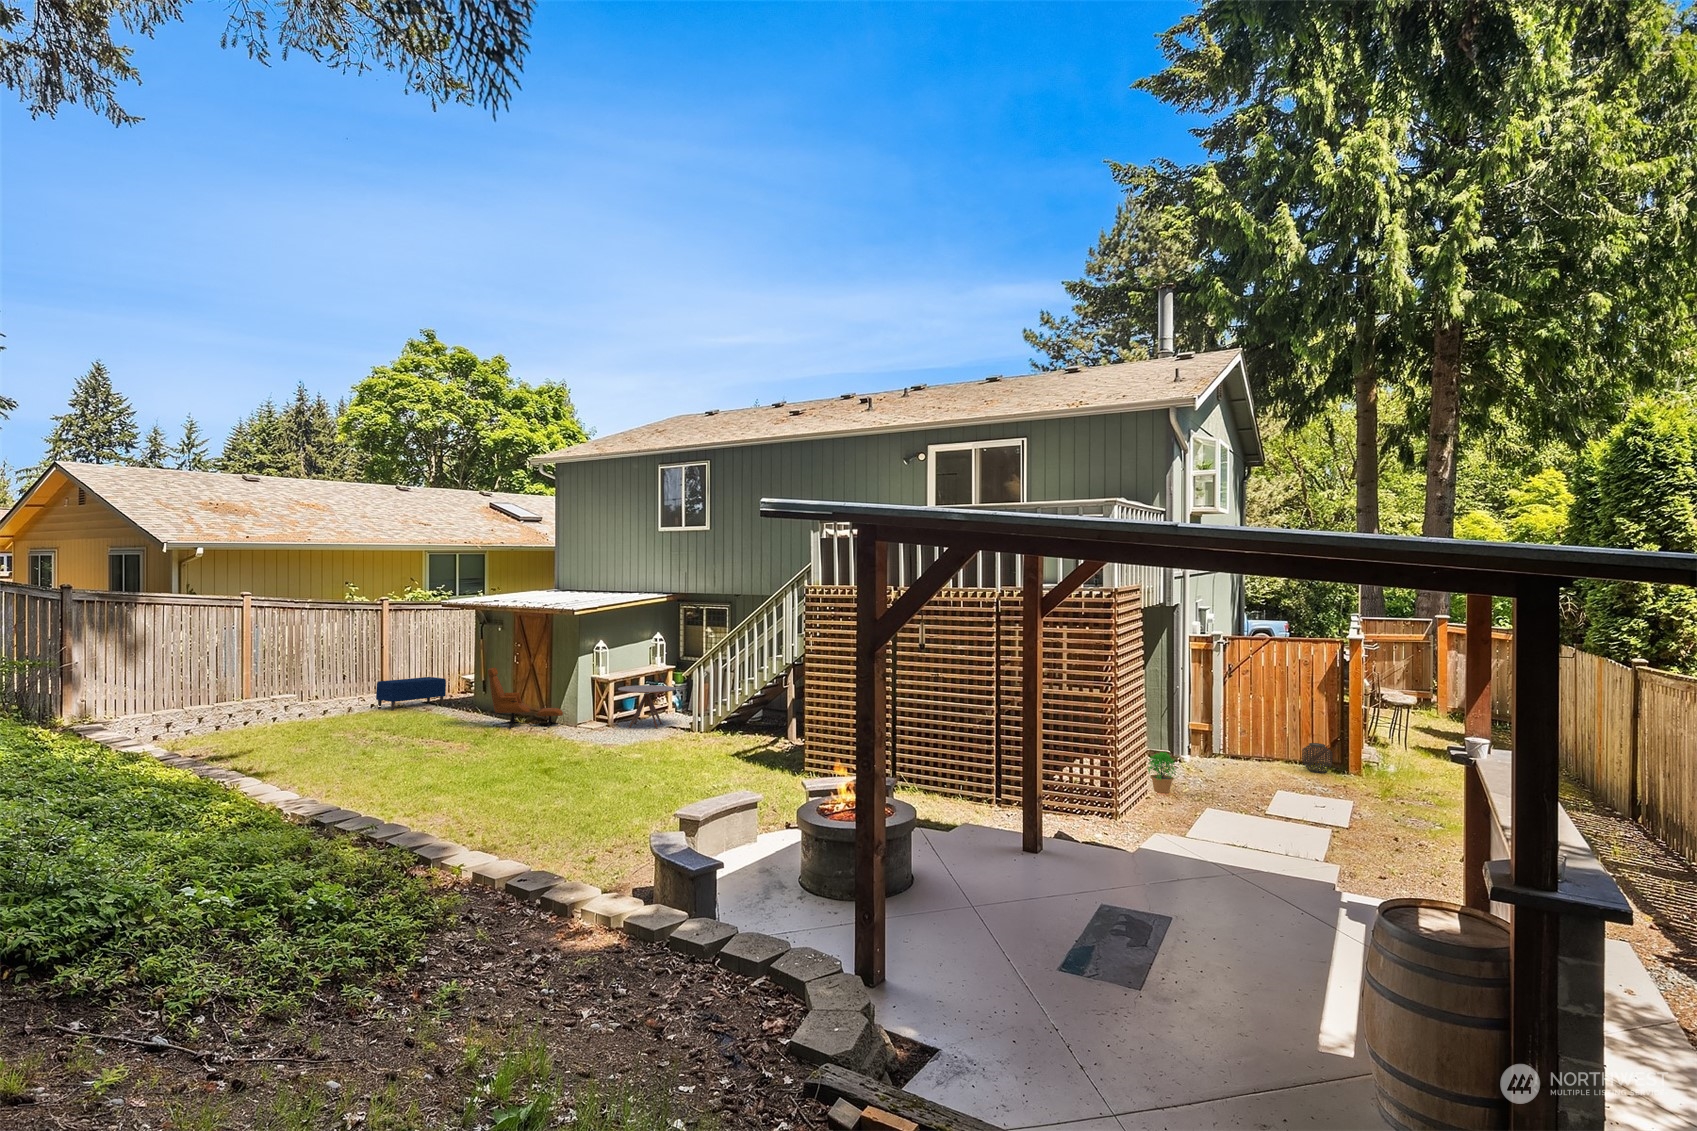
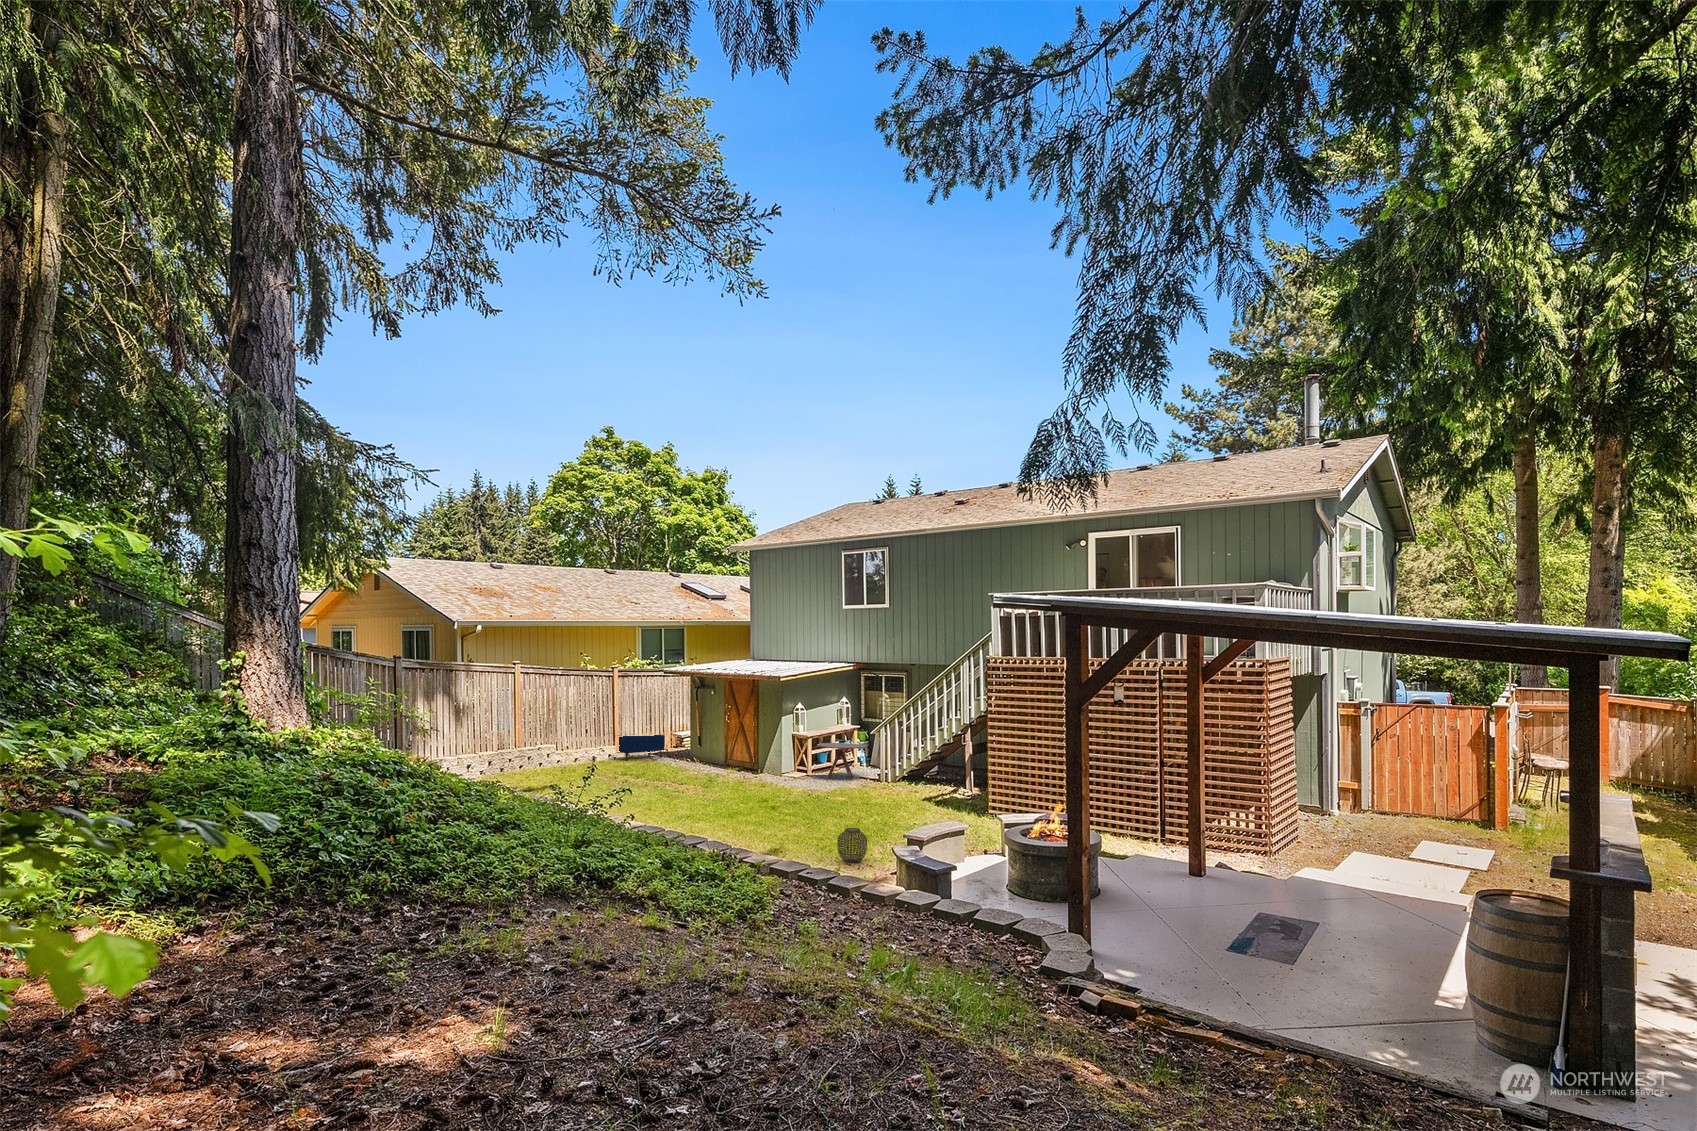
lounge chair: present [488,668,563,729] -> none [712,725,771,777]
woven basket: present [1302,743,1333,773] -> present [837,828,867,863]
potted plant: present [1148,752,1176,793] -> none [1296,801,1327,838]

